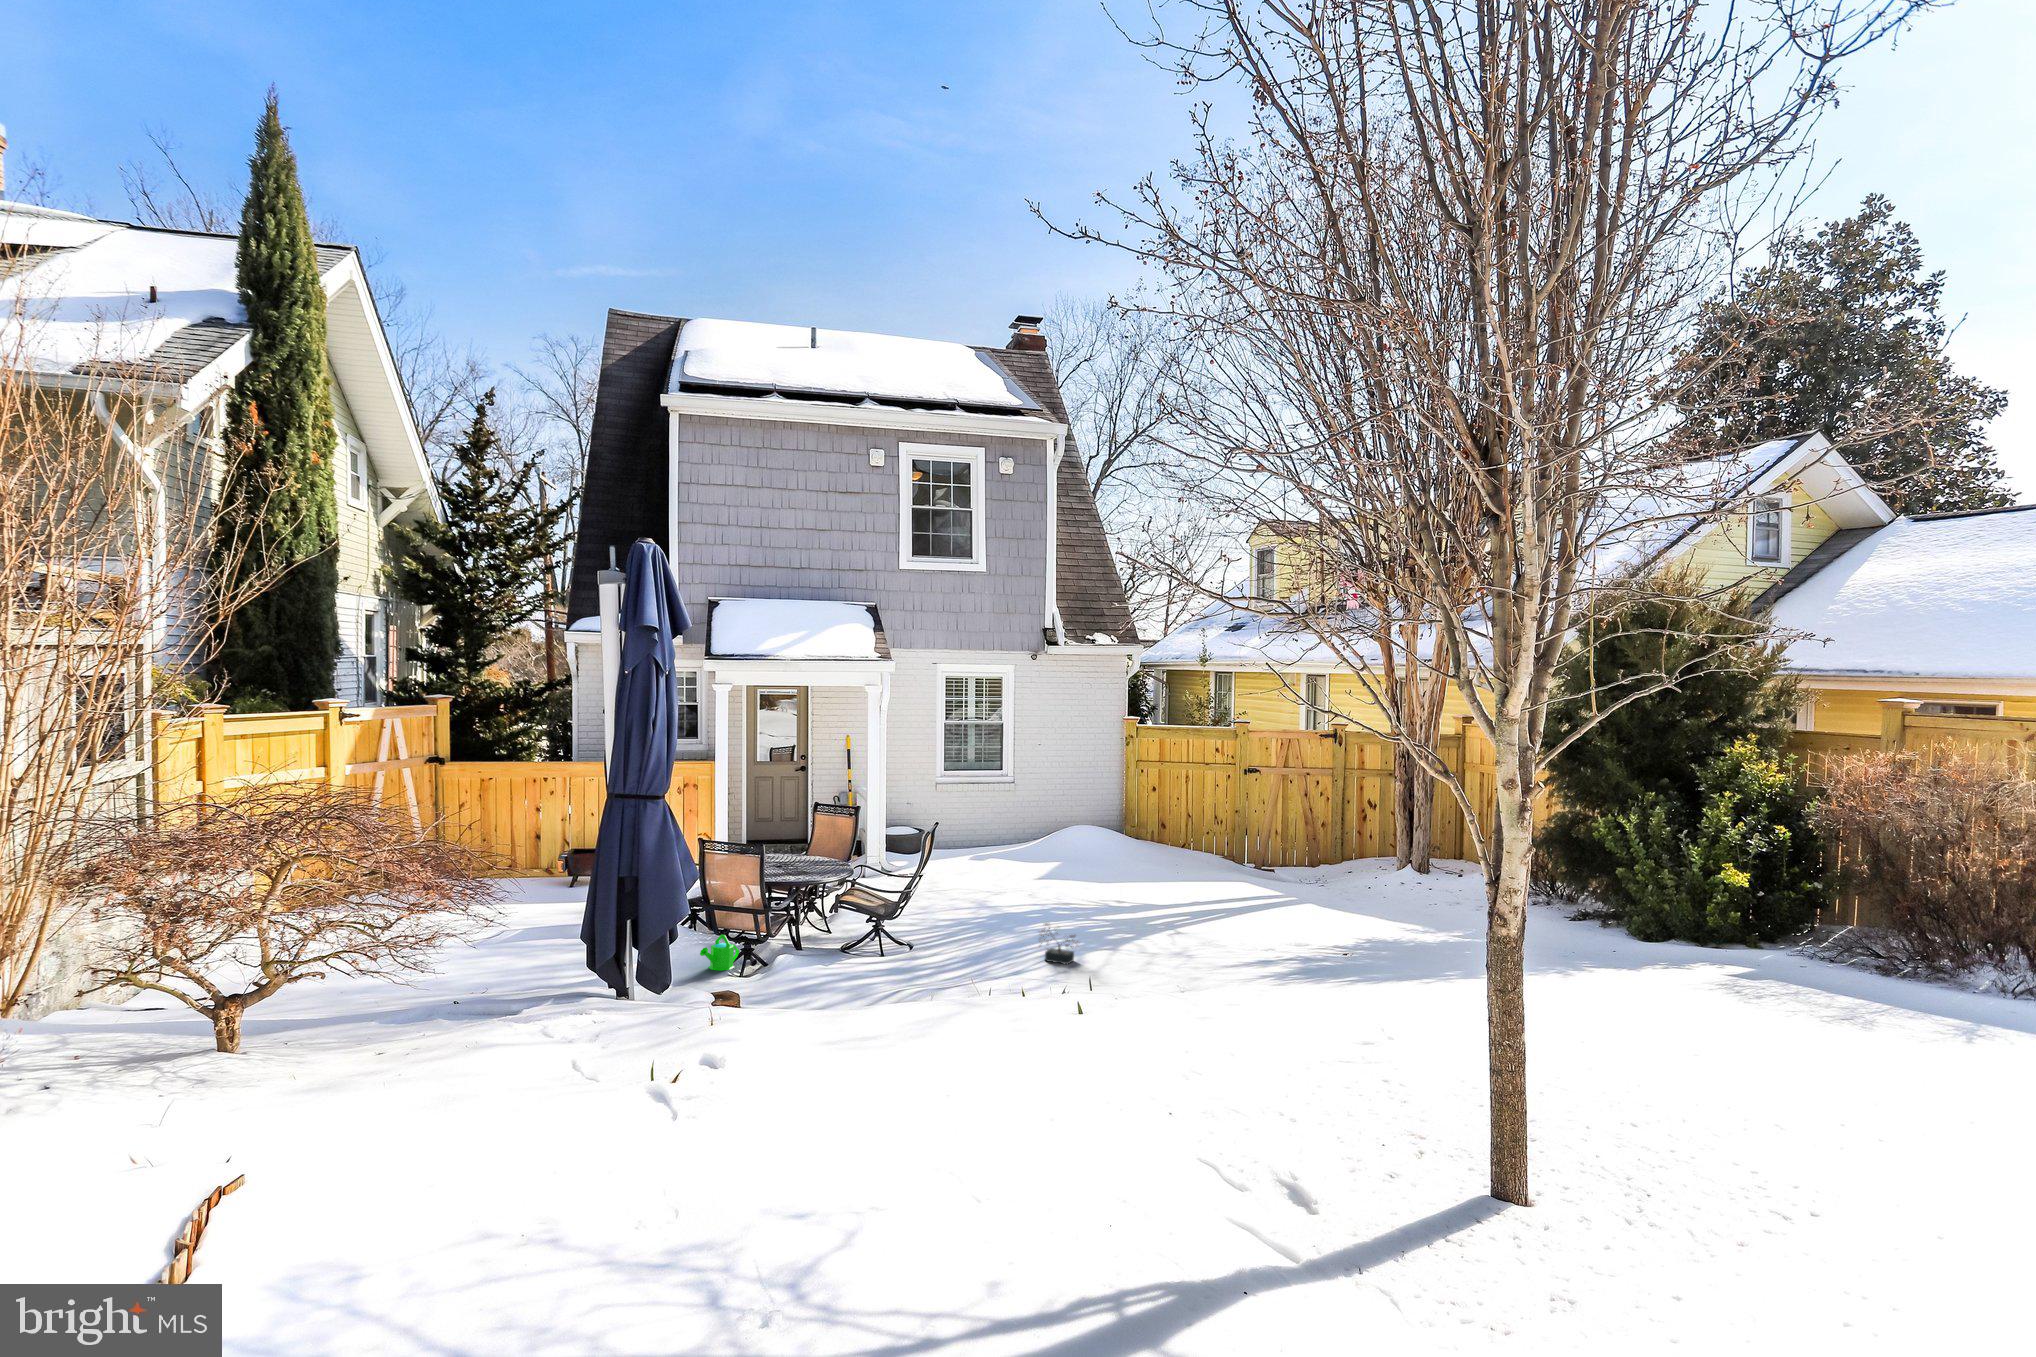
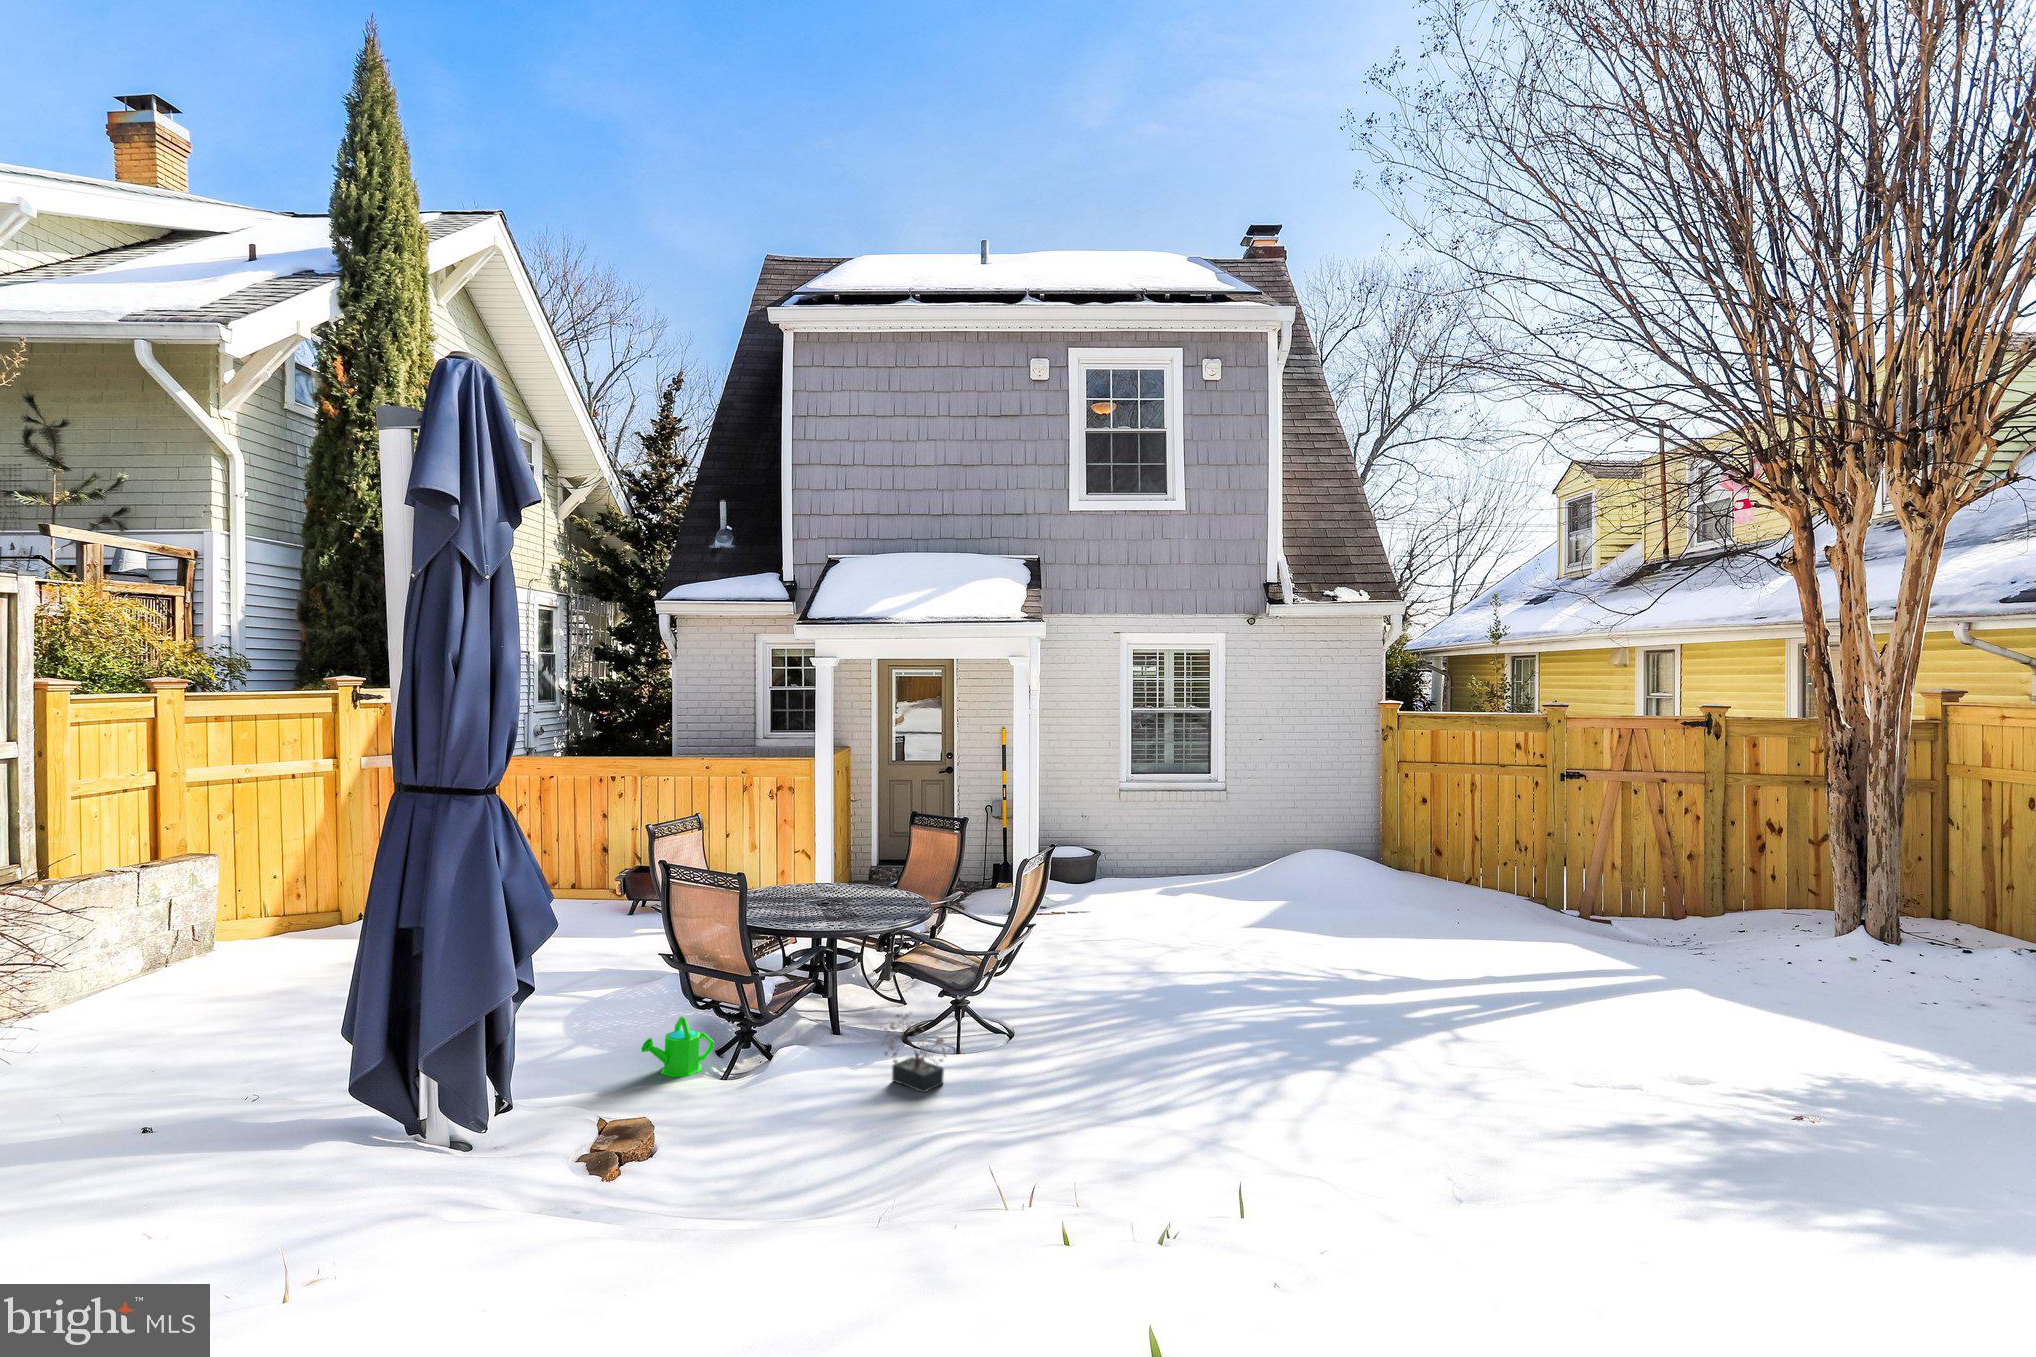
decorative plant: present [1039,923,1078,964] -> present [880,1014,953,1092]

